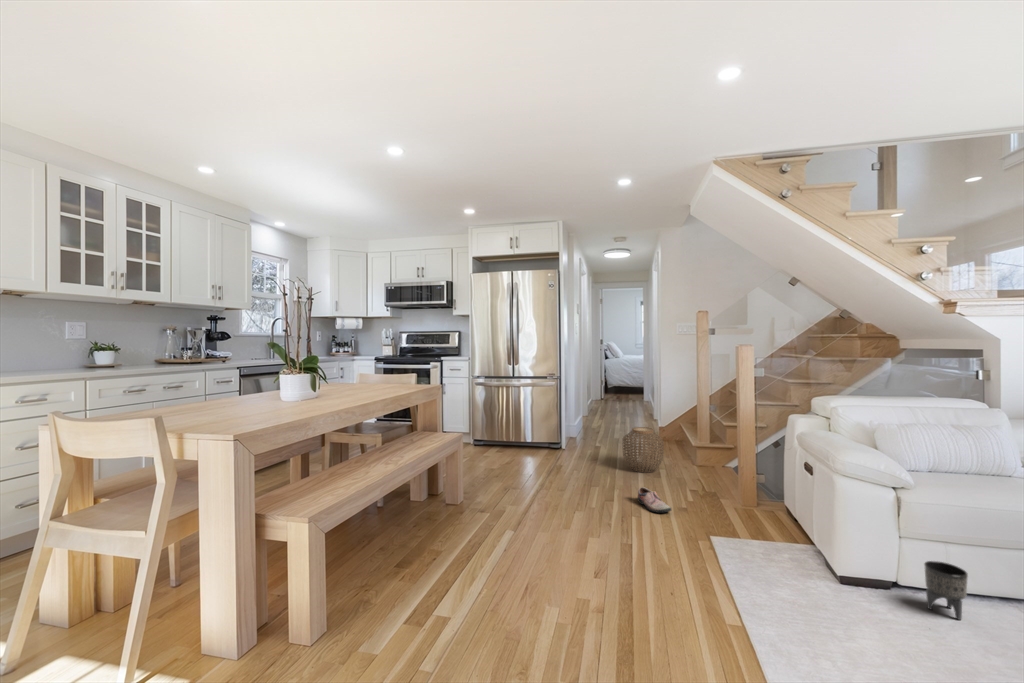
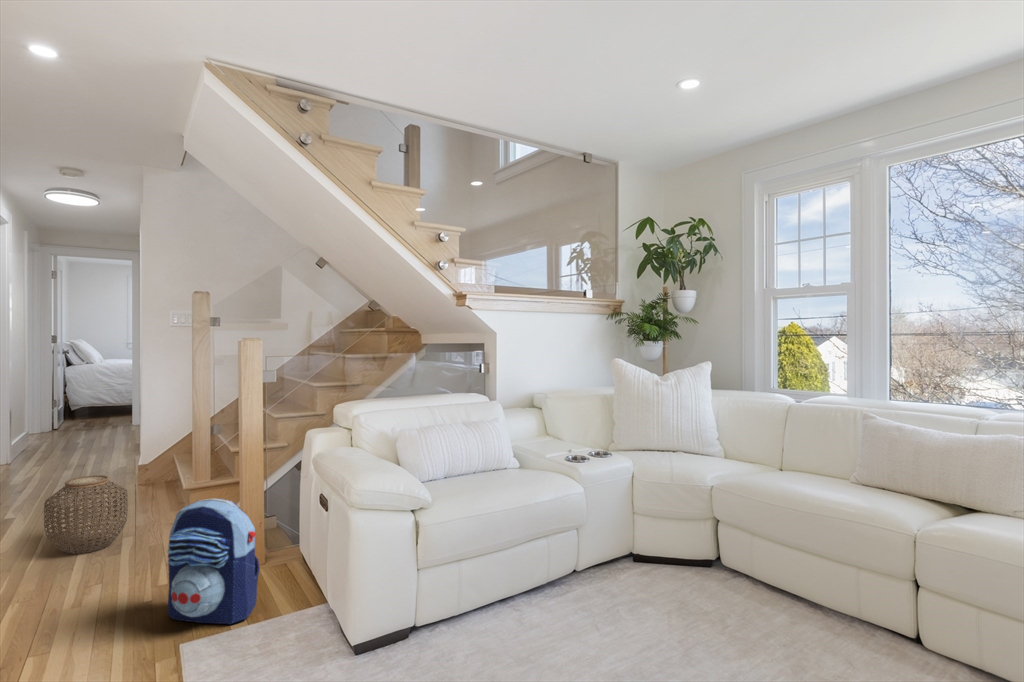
backpack: none [699,450,758,536] -> present [168,498,260,625]
shoe: present [637,487,671,512] -> none [52,588,118,631]
planter: present [924,561,968,620] -> none [440,586,477,650]

